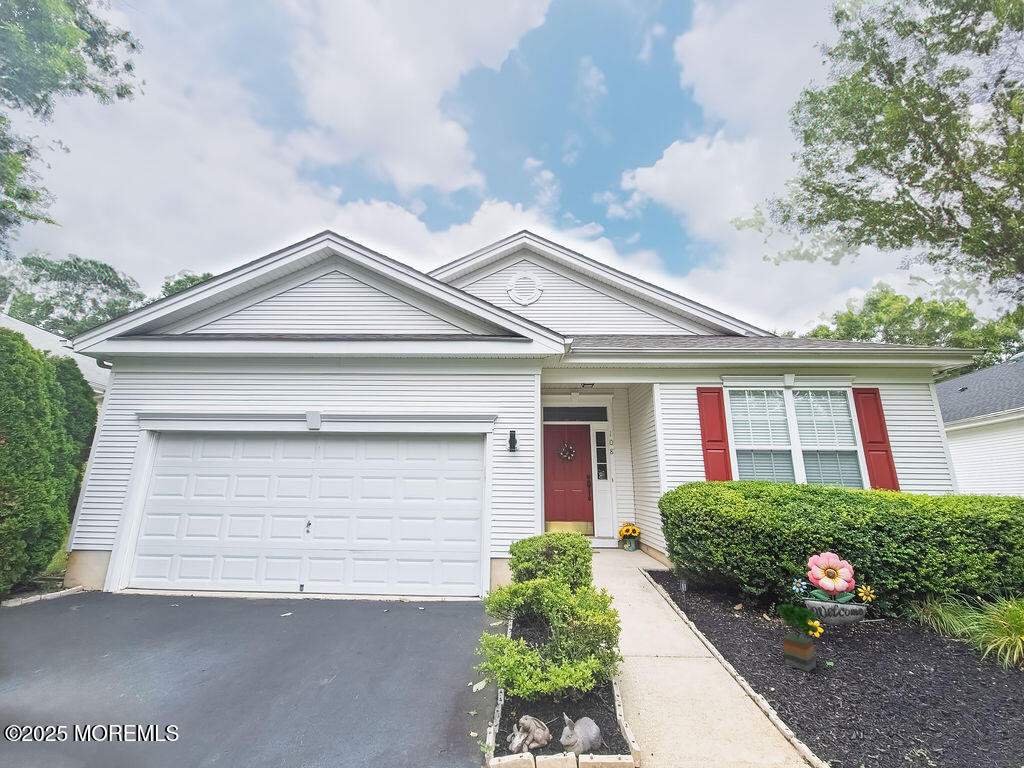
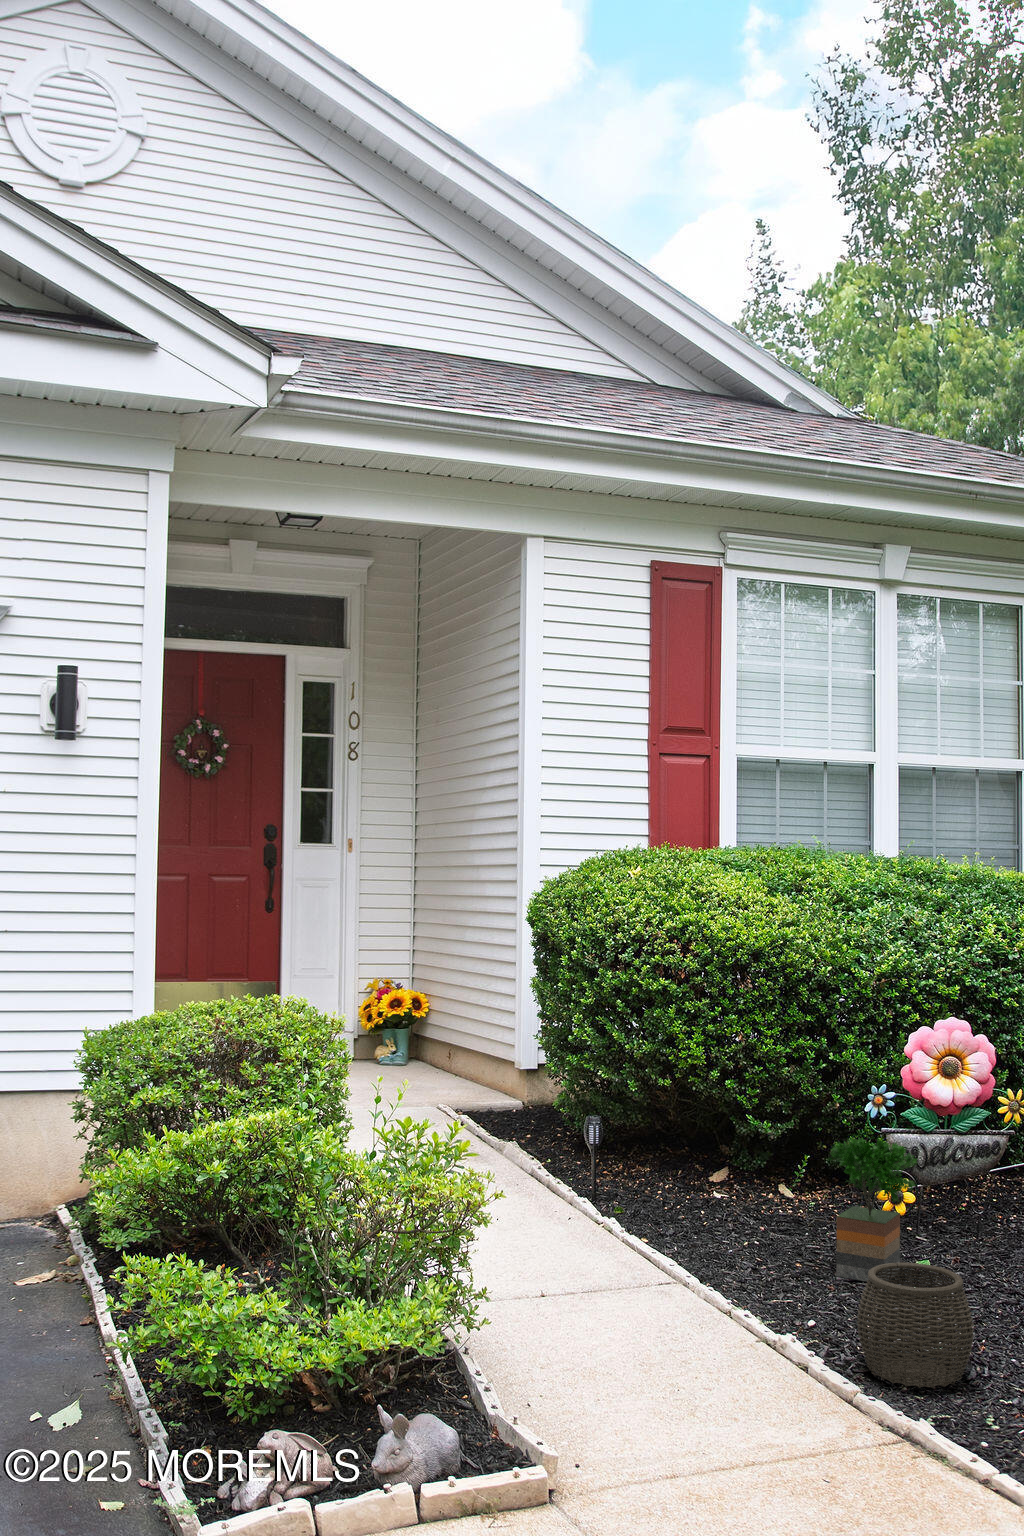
woven basket: none [791,670,853,740] -> present [857,1263,974,1388]

